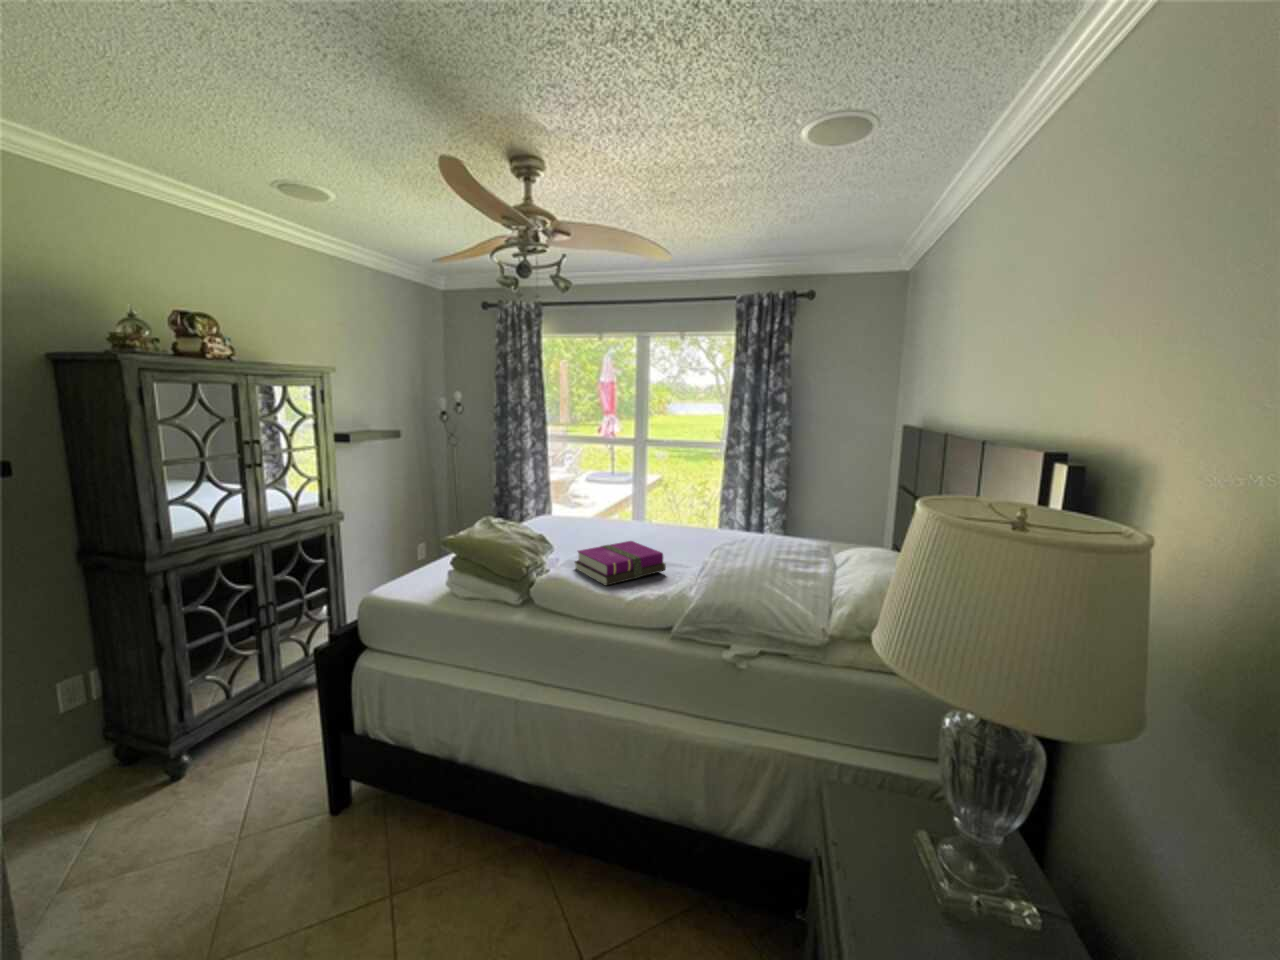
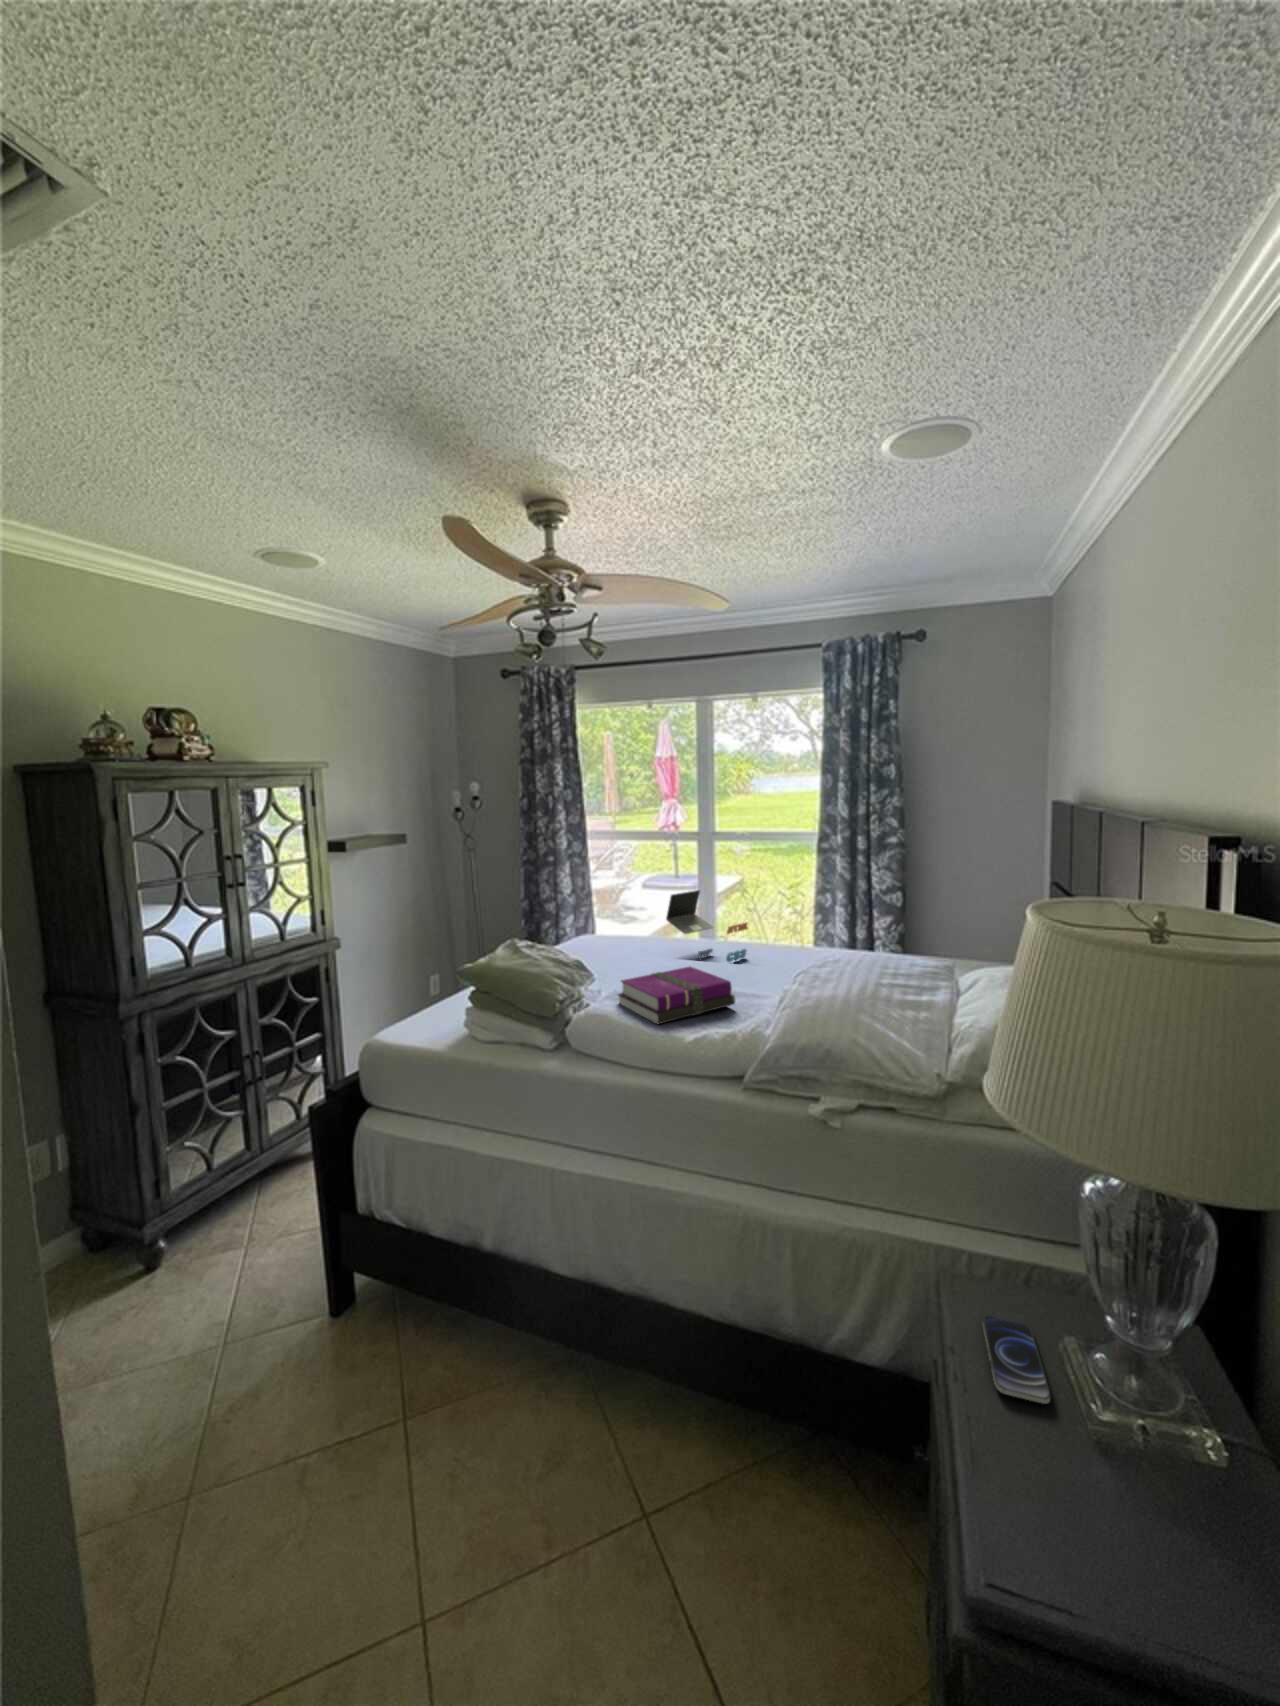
laptop: none [611,482,674,537] -> present [666,890,748,962]
smartphone: none [854,811,907,881] -> present [982,1315,1050,1404]

